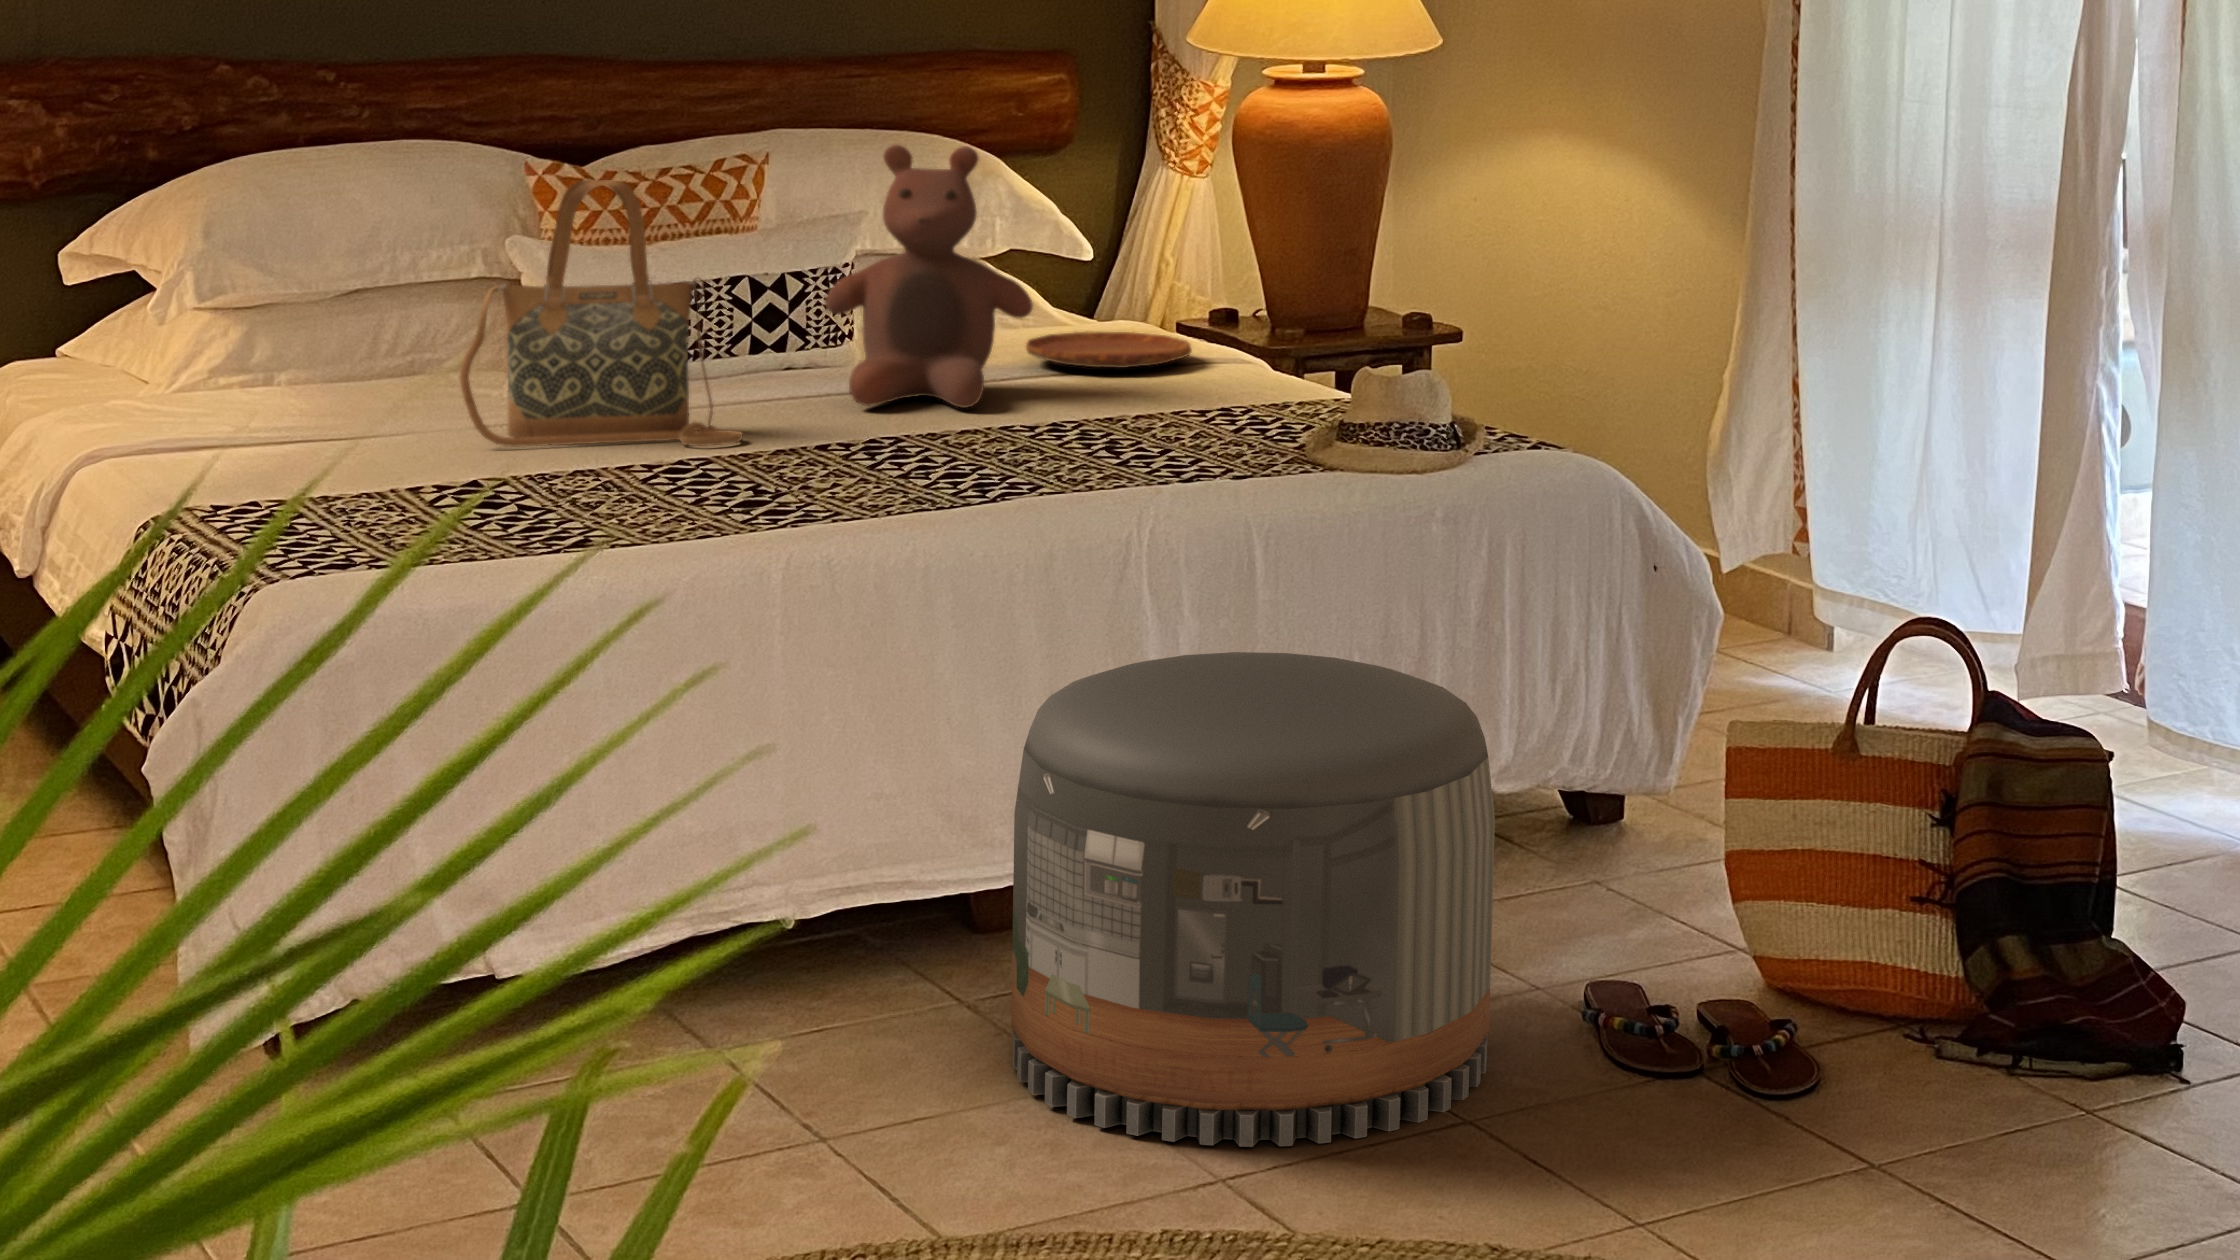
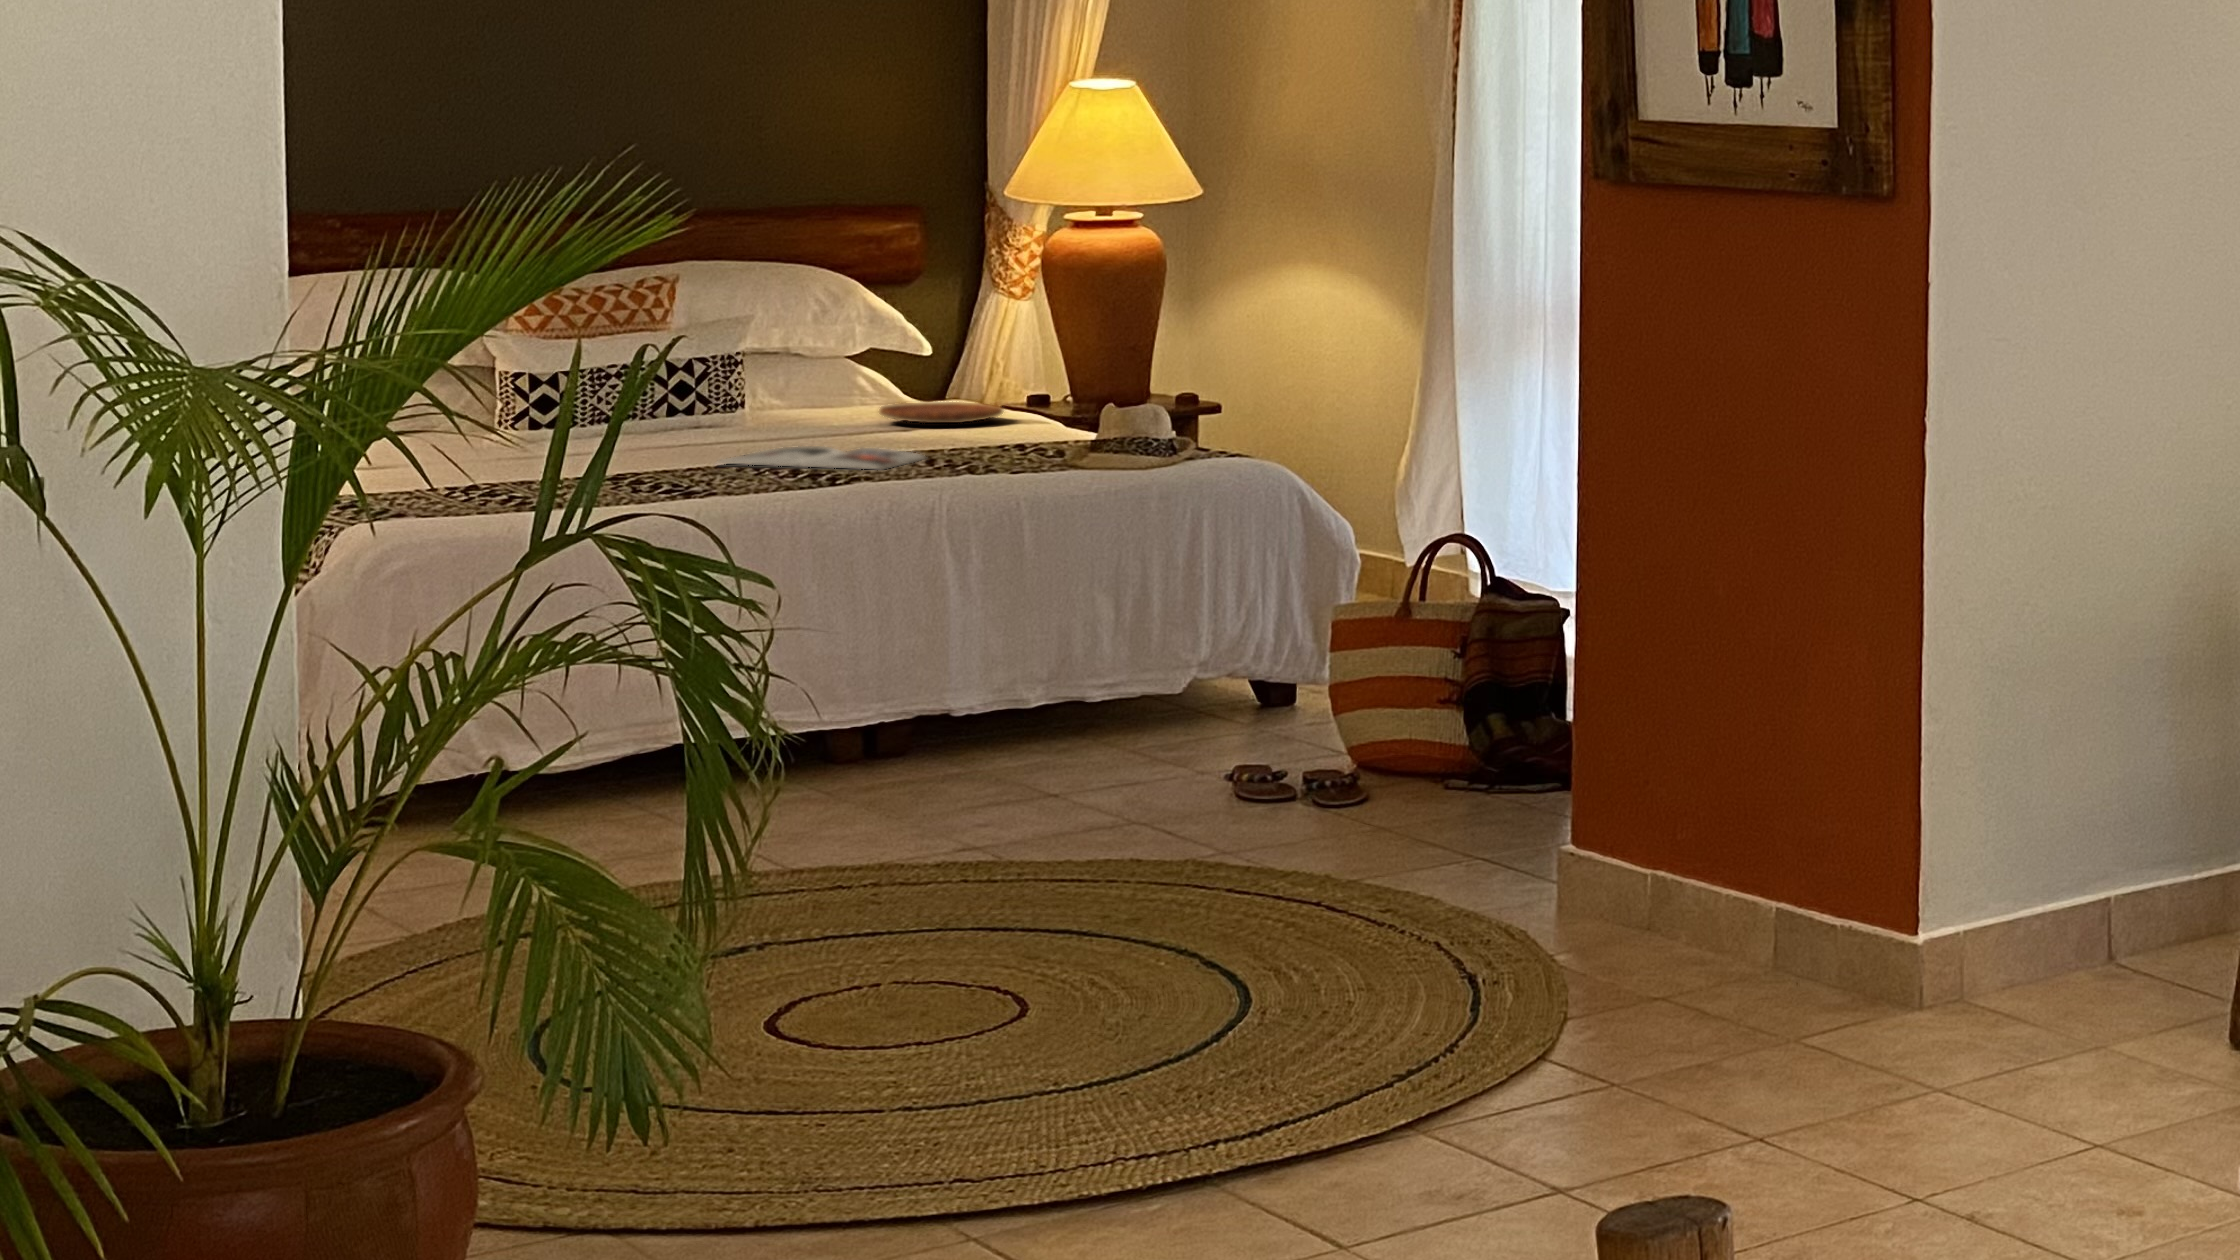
stuffed bear: present [825,145,1033,408] -> none [725,259,881,443]
handbag: present [460,180,743,447] -> none [455,278,666,463]
magazine: none [810,422,1105,474] -> present [716,446,925,469]
pouf: present [1011,652,1495,1147] -> none [852,560,1168,841]

